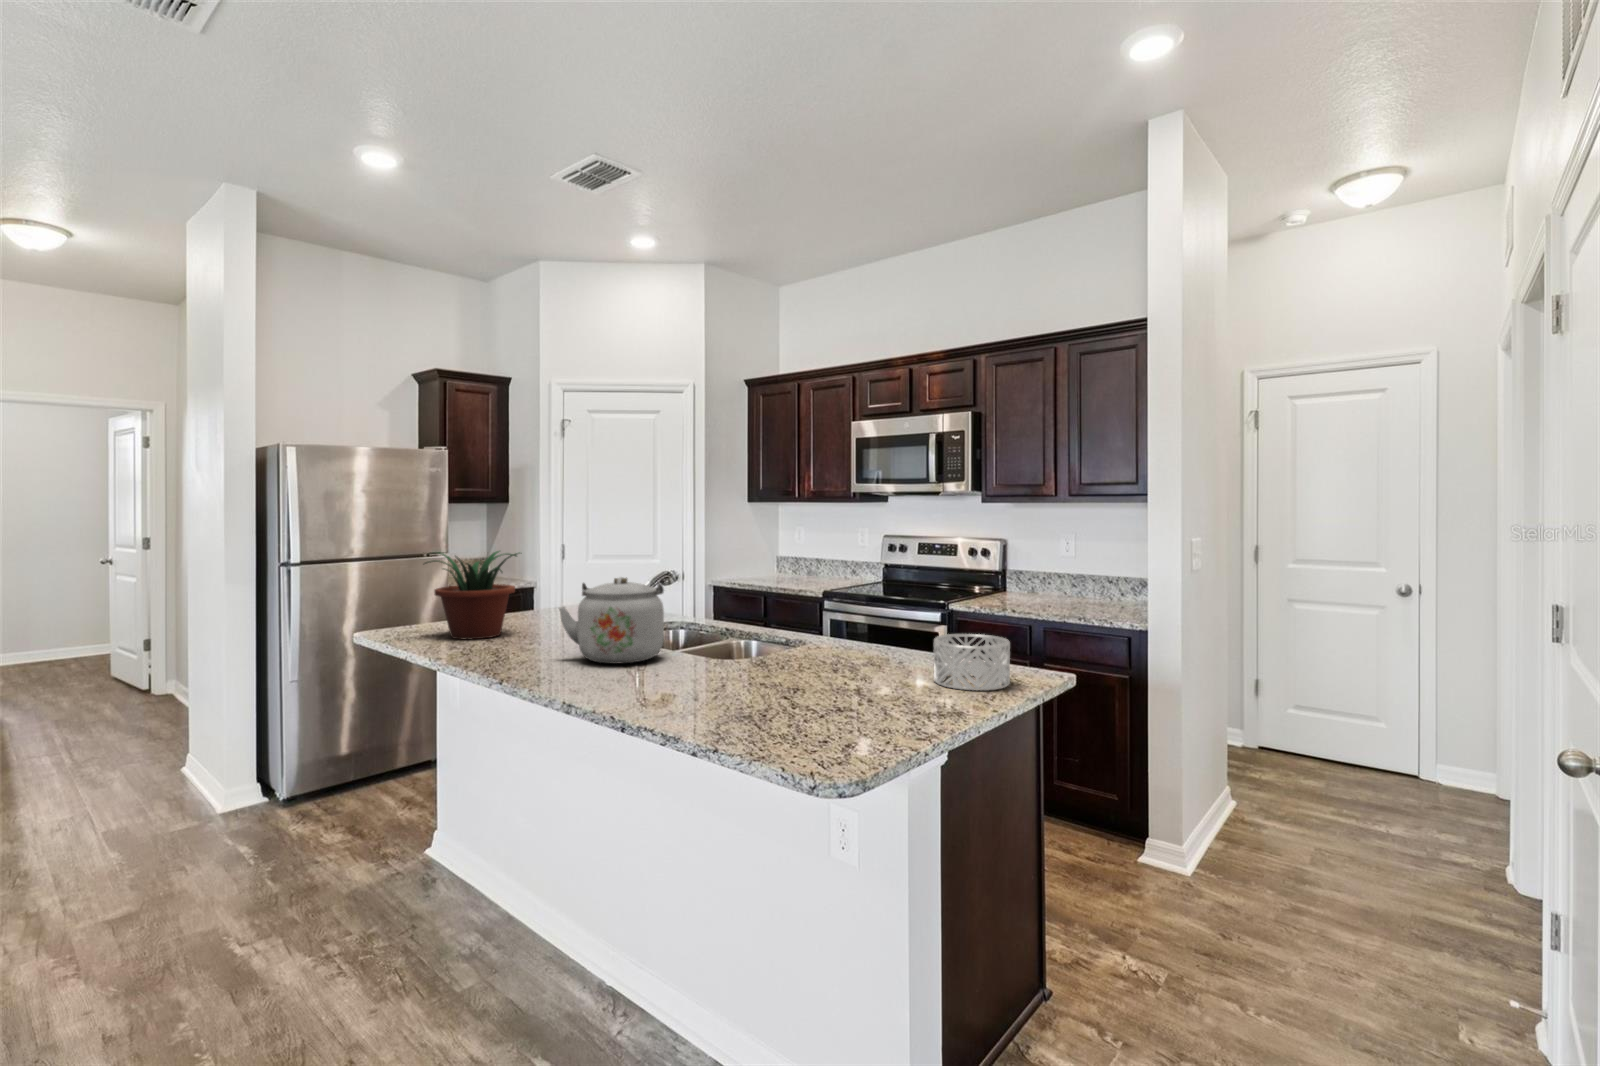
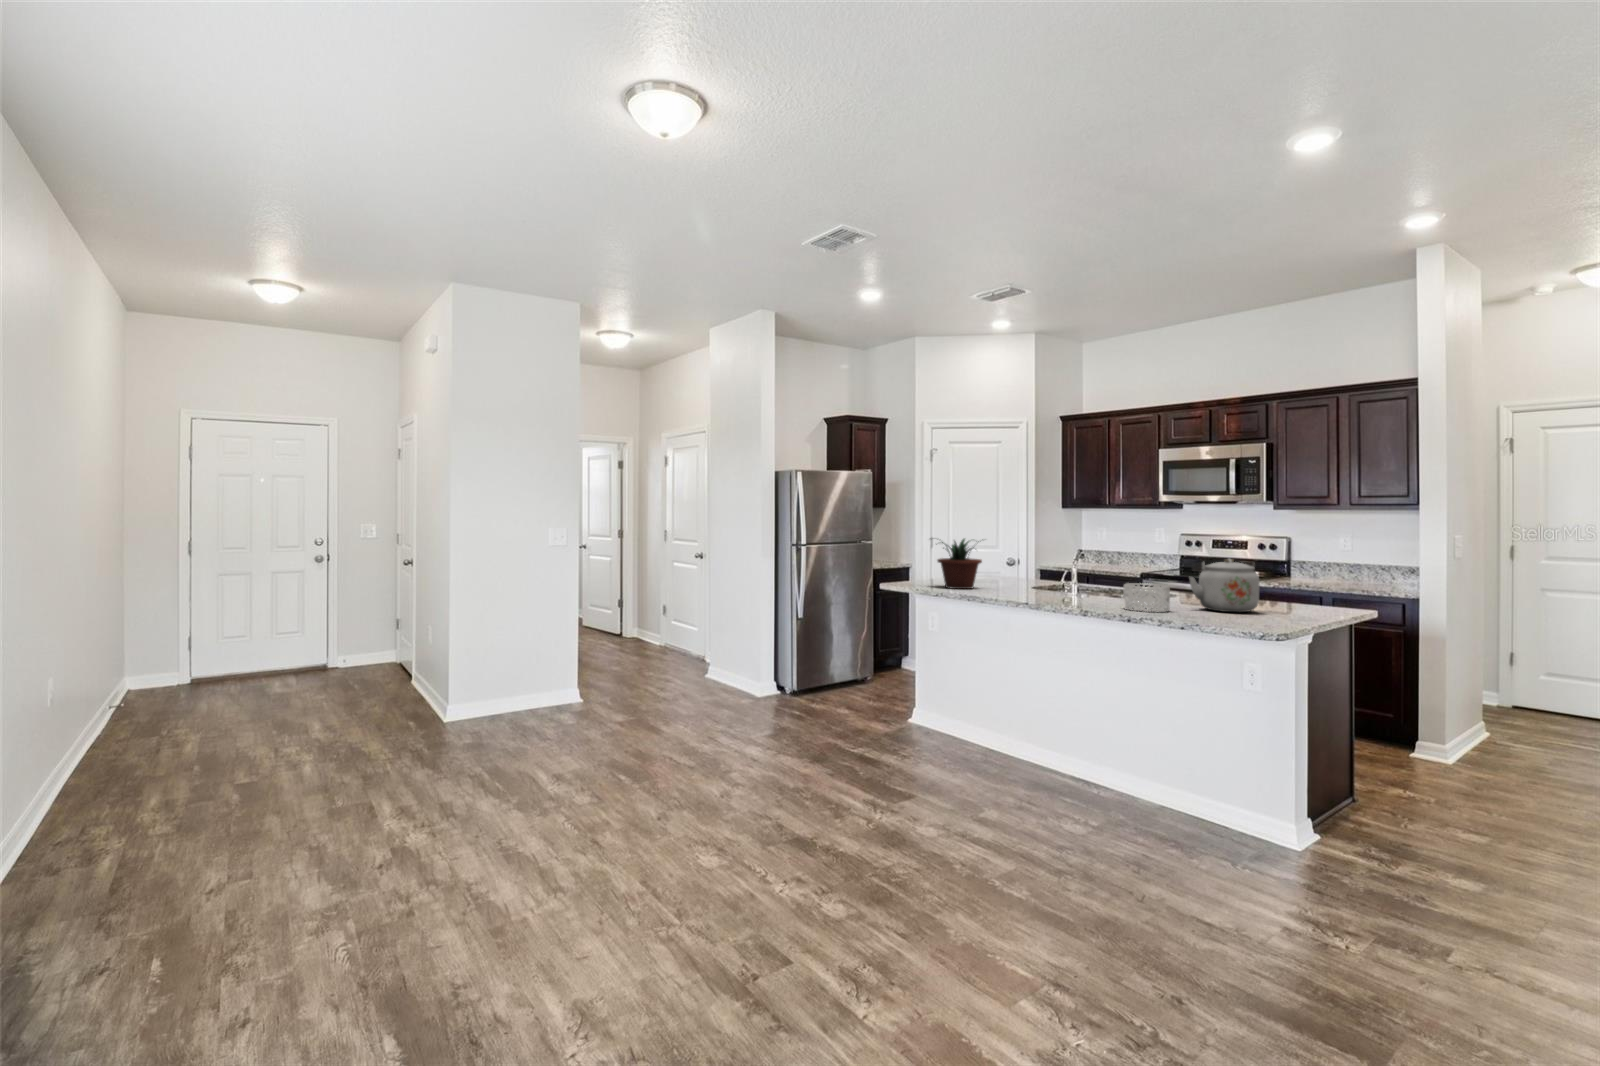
kettle: present [558,577,664,664] -> present [1189,559,1259,612]
decorative bowl: present [934,634,1010,691] -> present [1123,583,1170,612]

